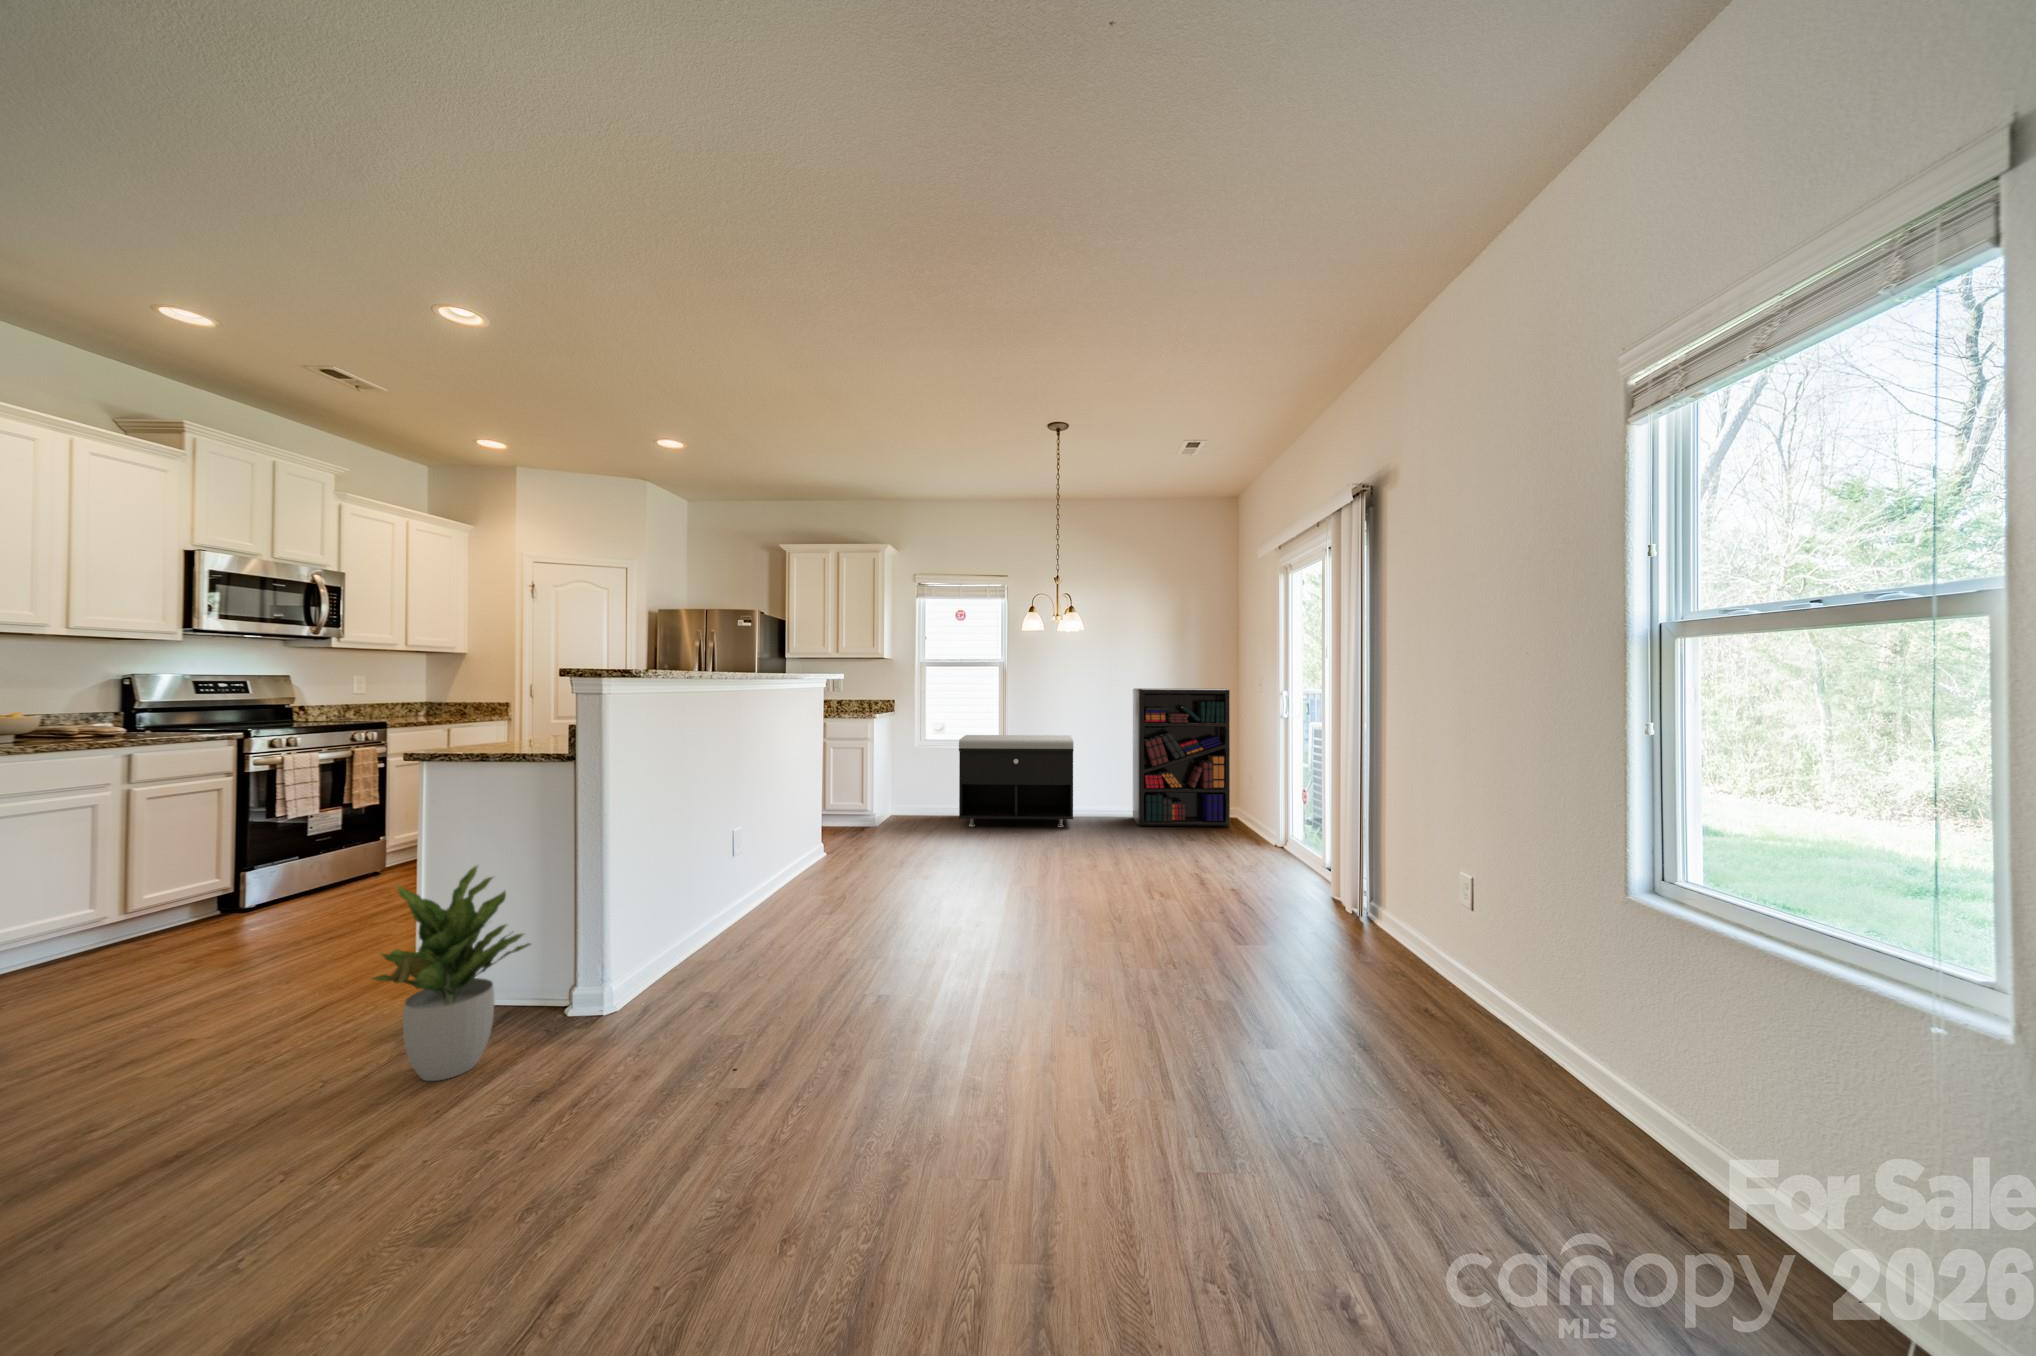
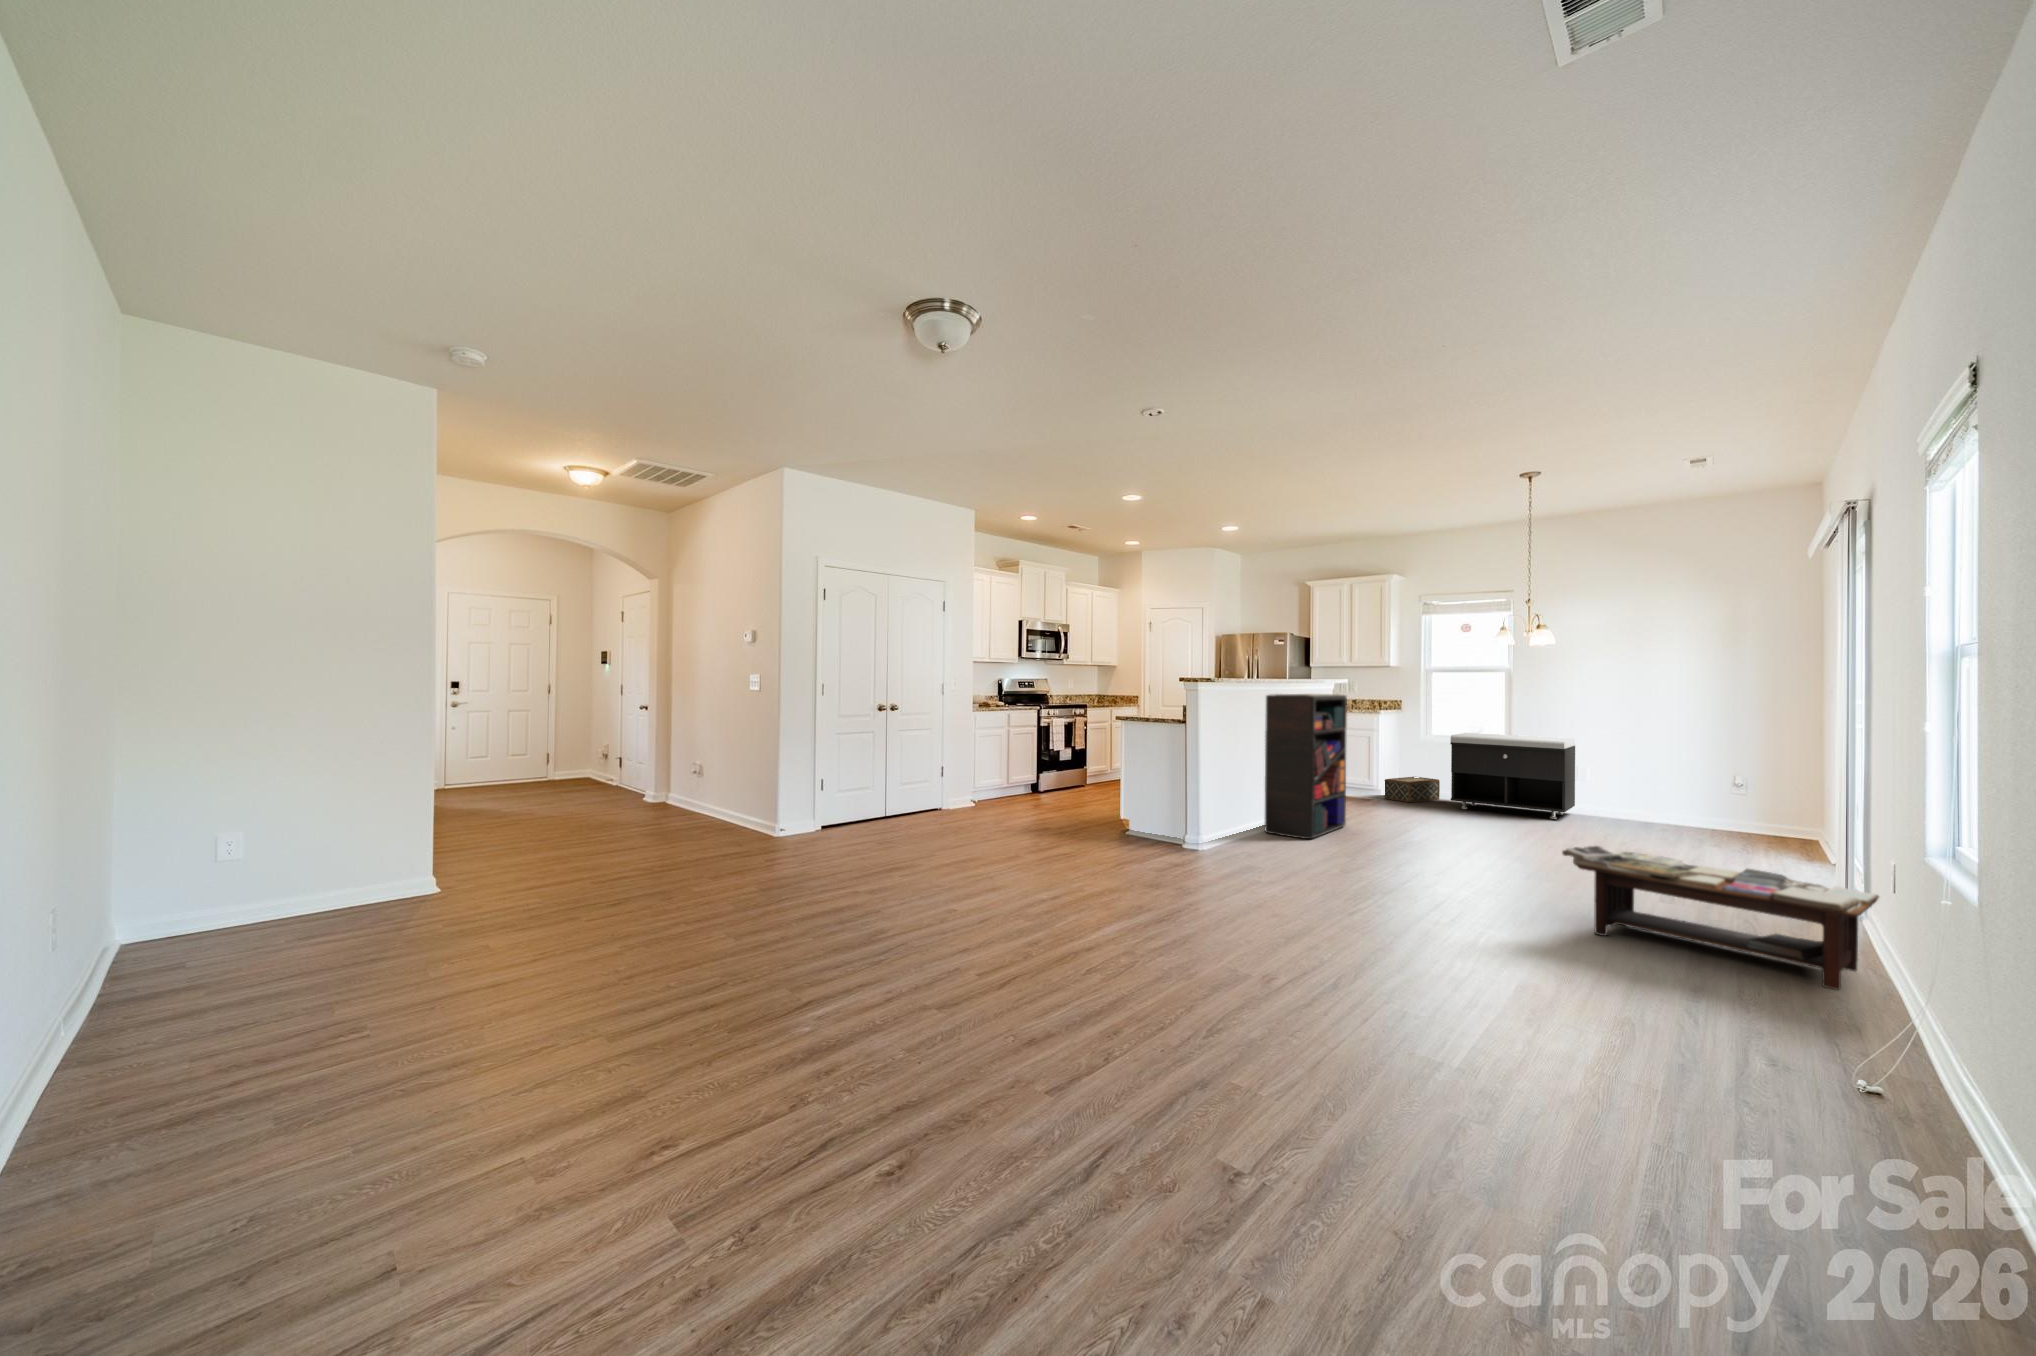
bookshelf: present [1133,688,1230,826] -> present [1264,694,1347,839]
woven basket: none [880,790,937,825] -> present [1384,777,1440,802]
potted plant: present [372,866,530,1081] -> none [1116,763,1171,847]
coffee table: none [1304,922,1748,1140] -> present [1562,846,1879,990]

